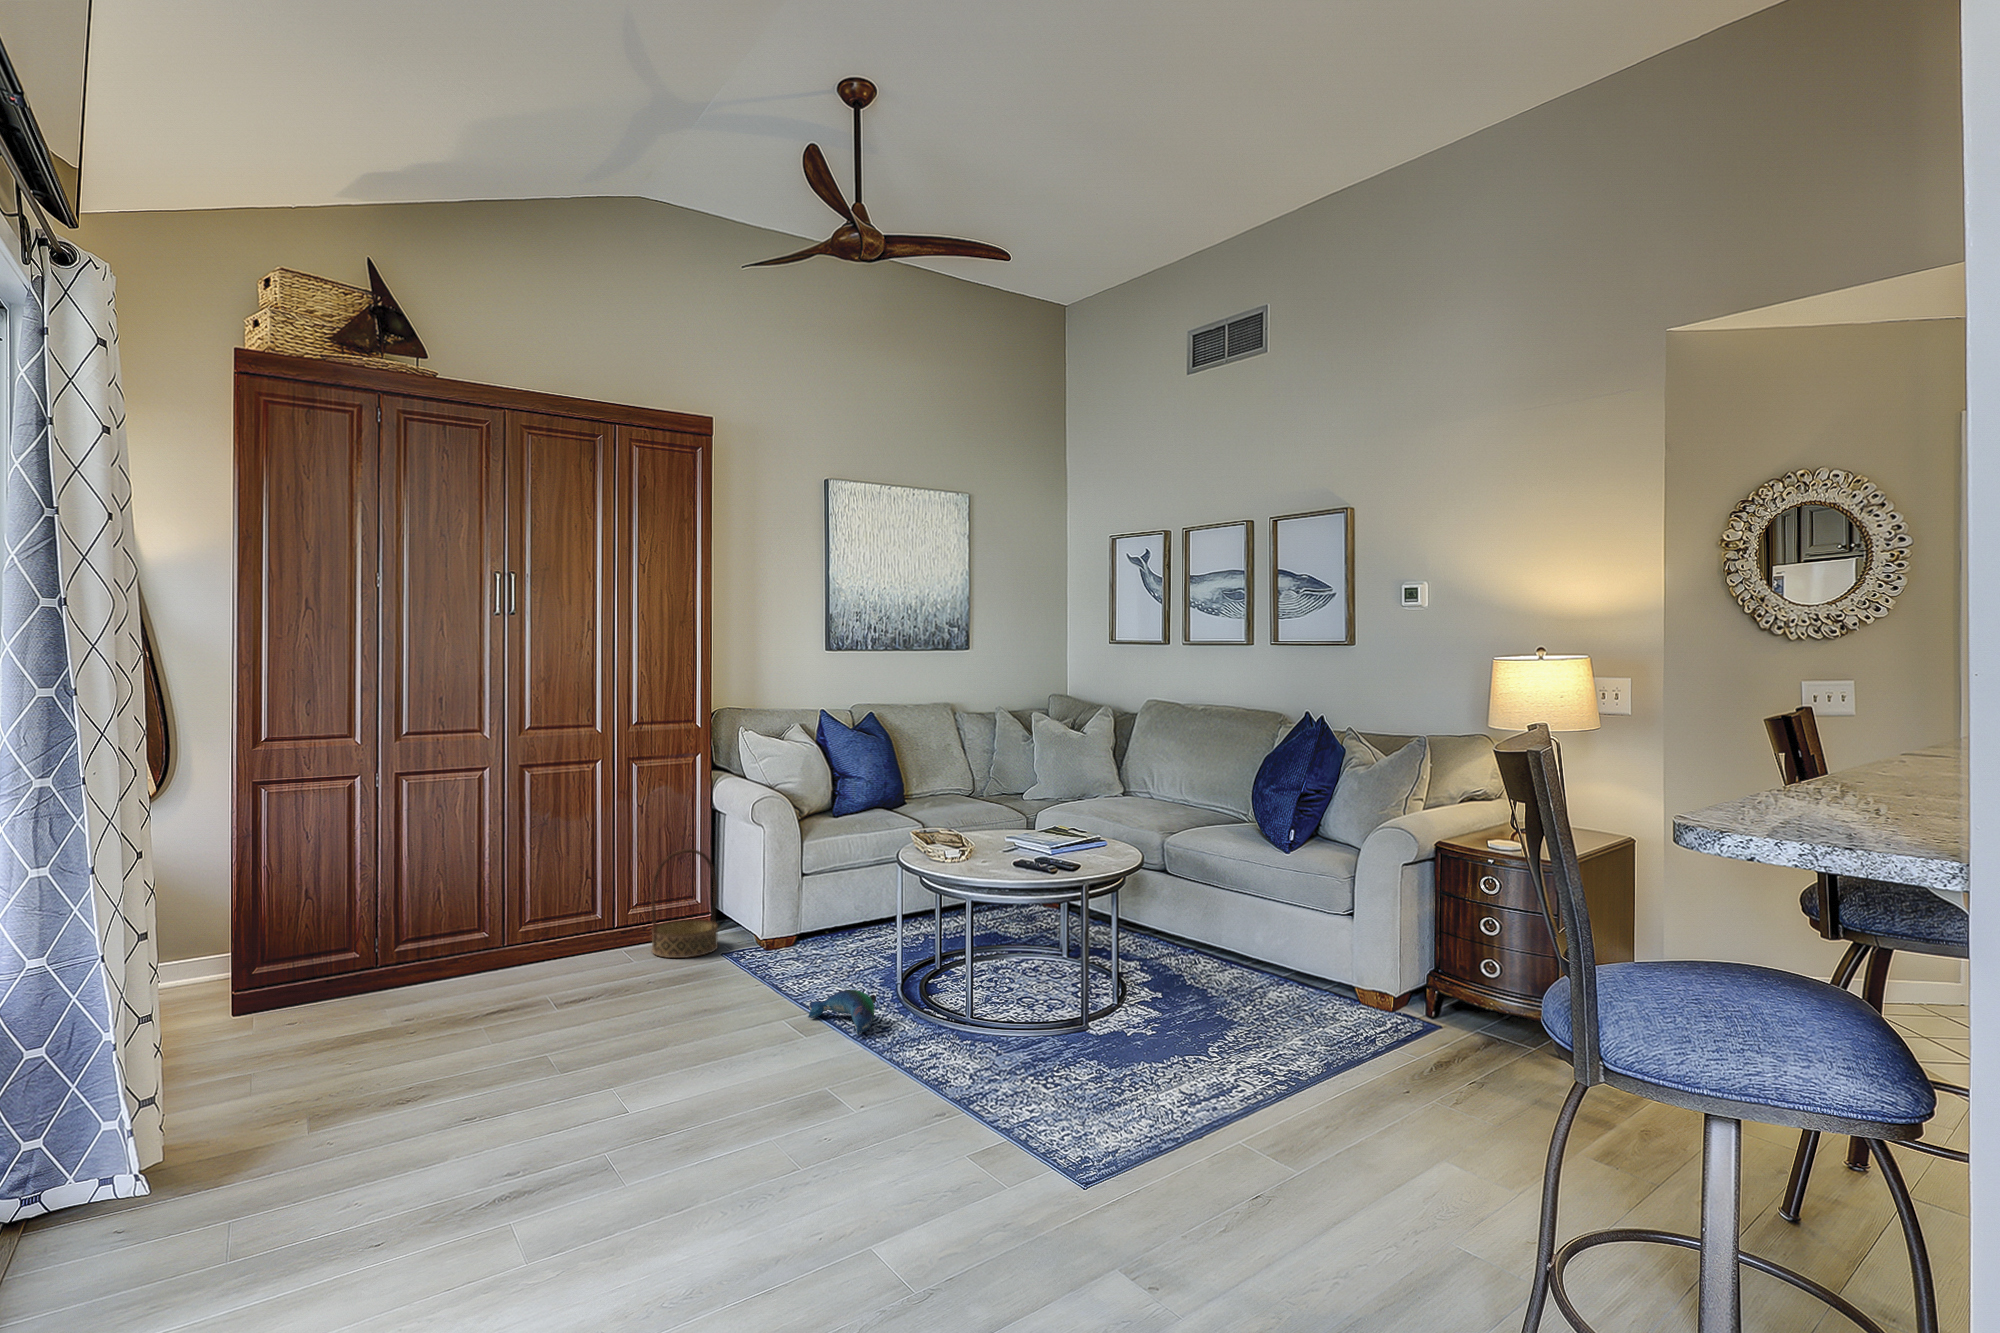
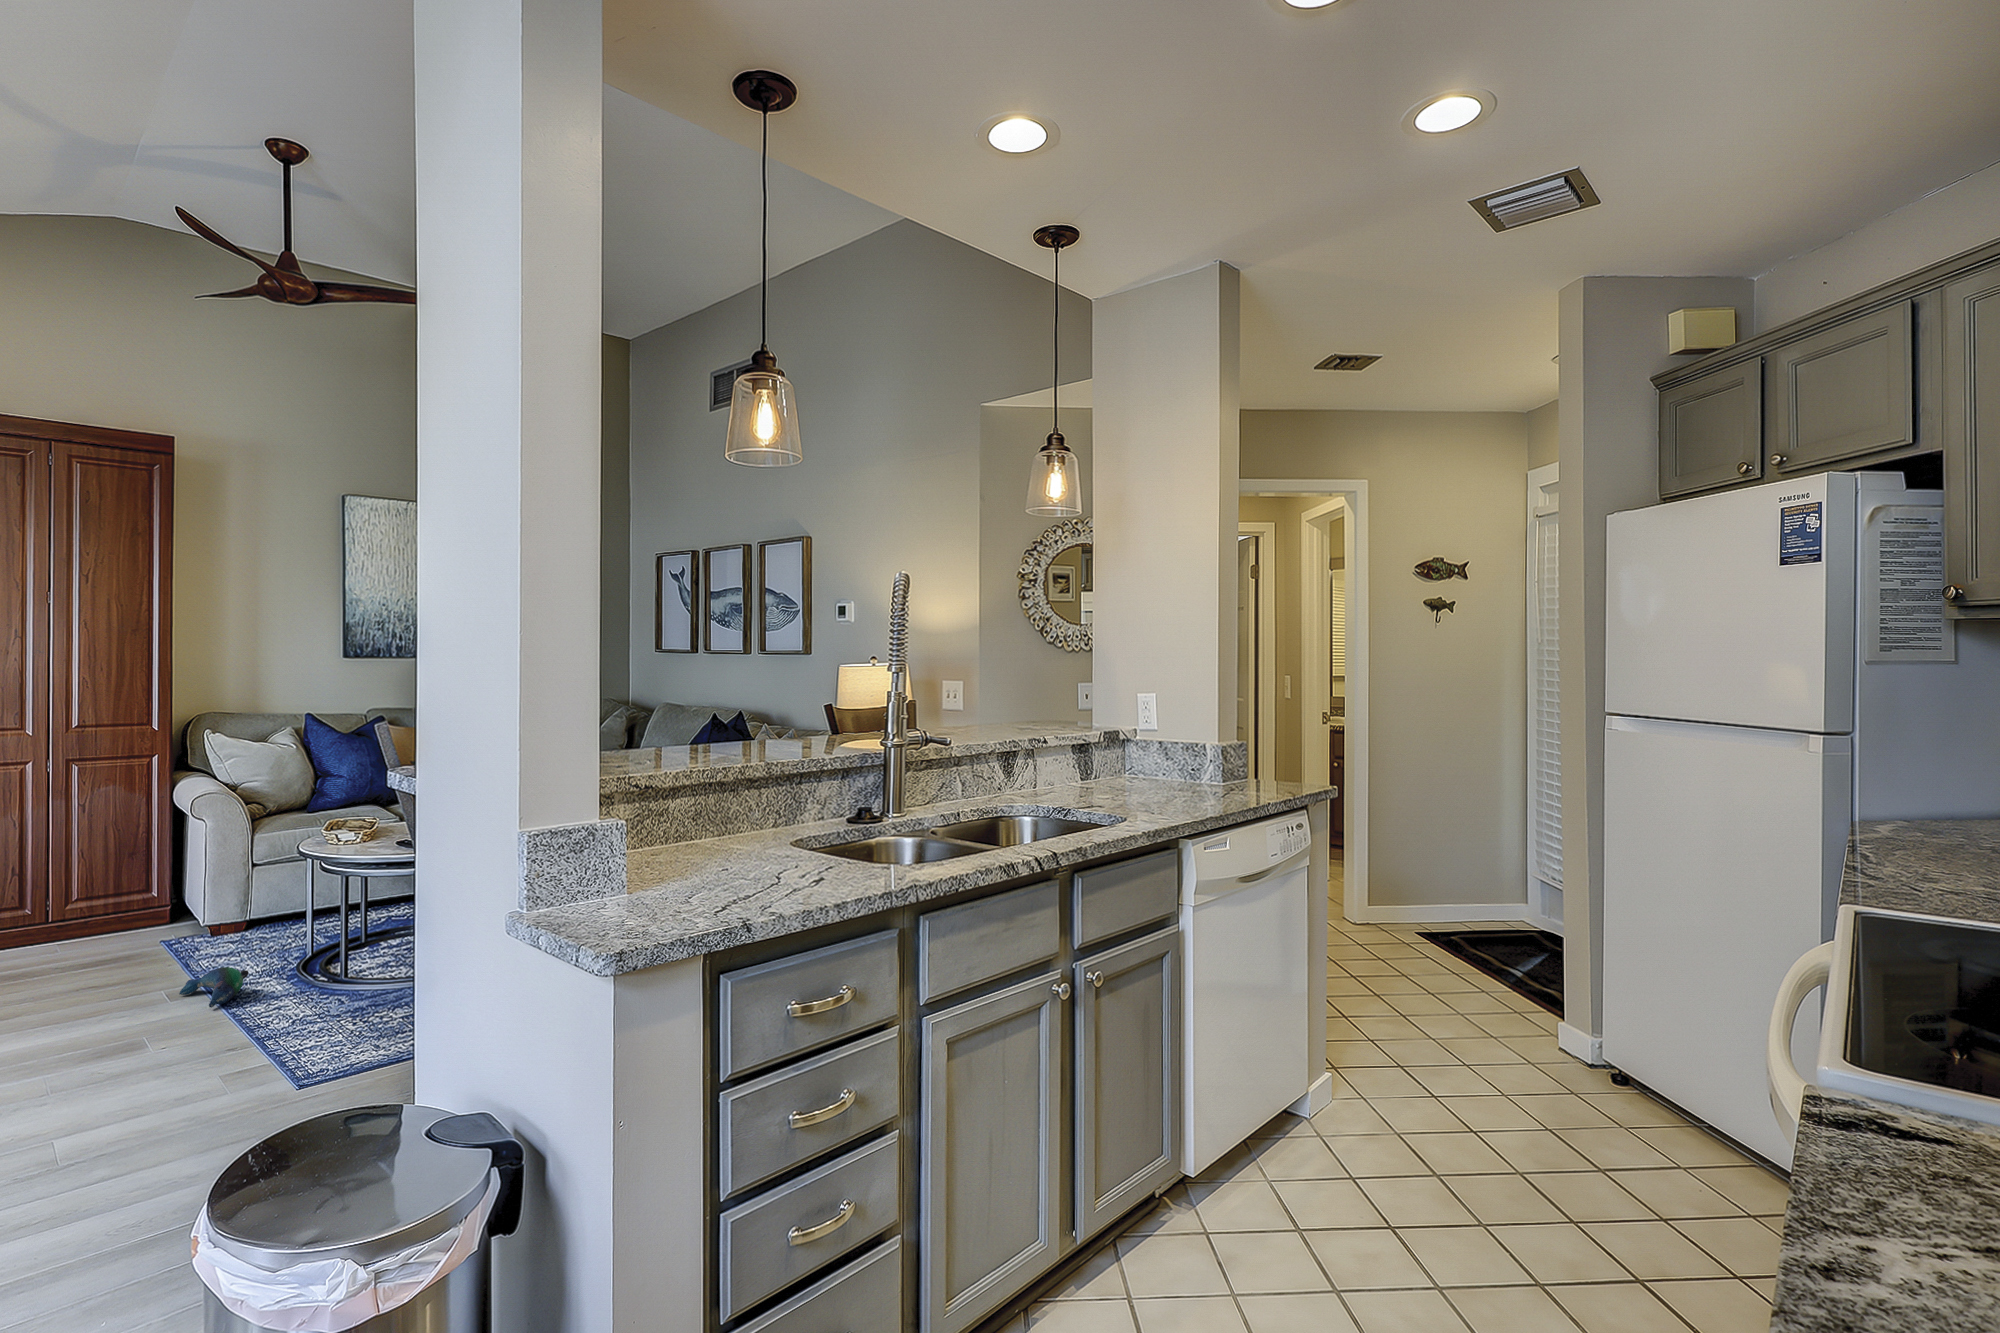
basket: present [651,849,718,958] -> none [82,845,167,948]

